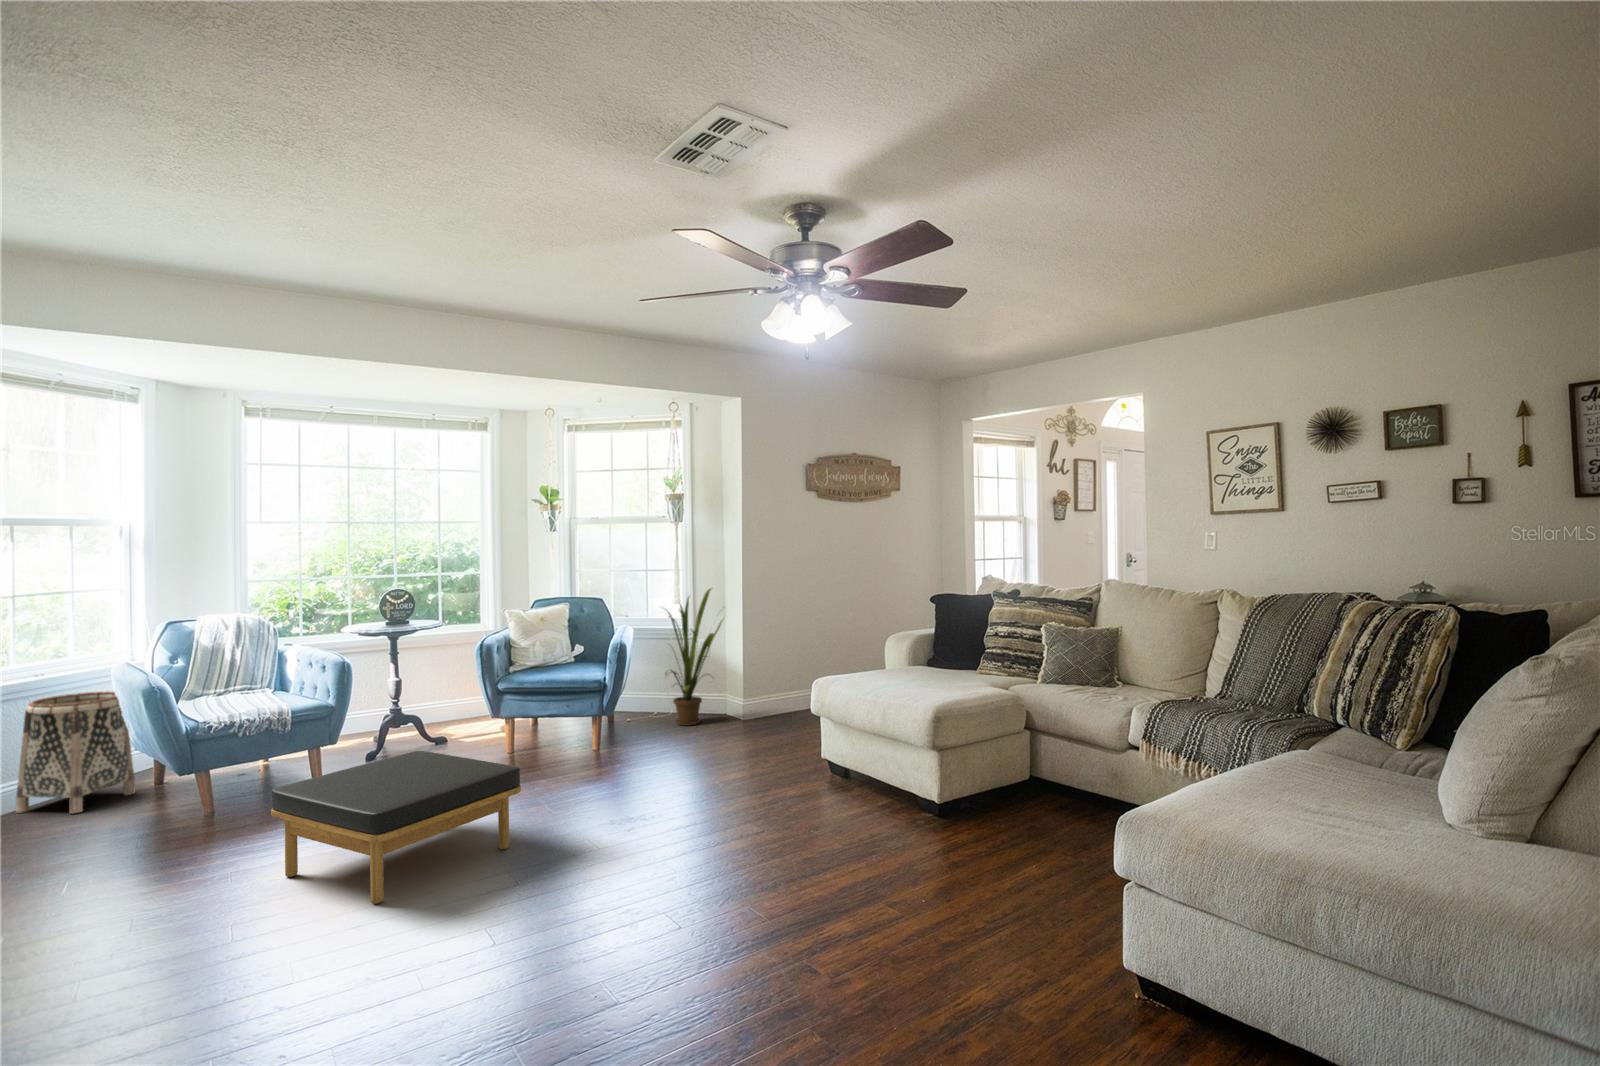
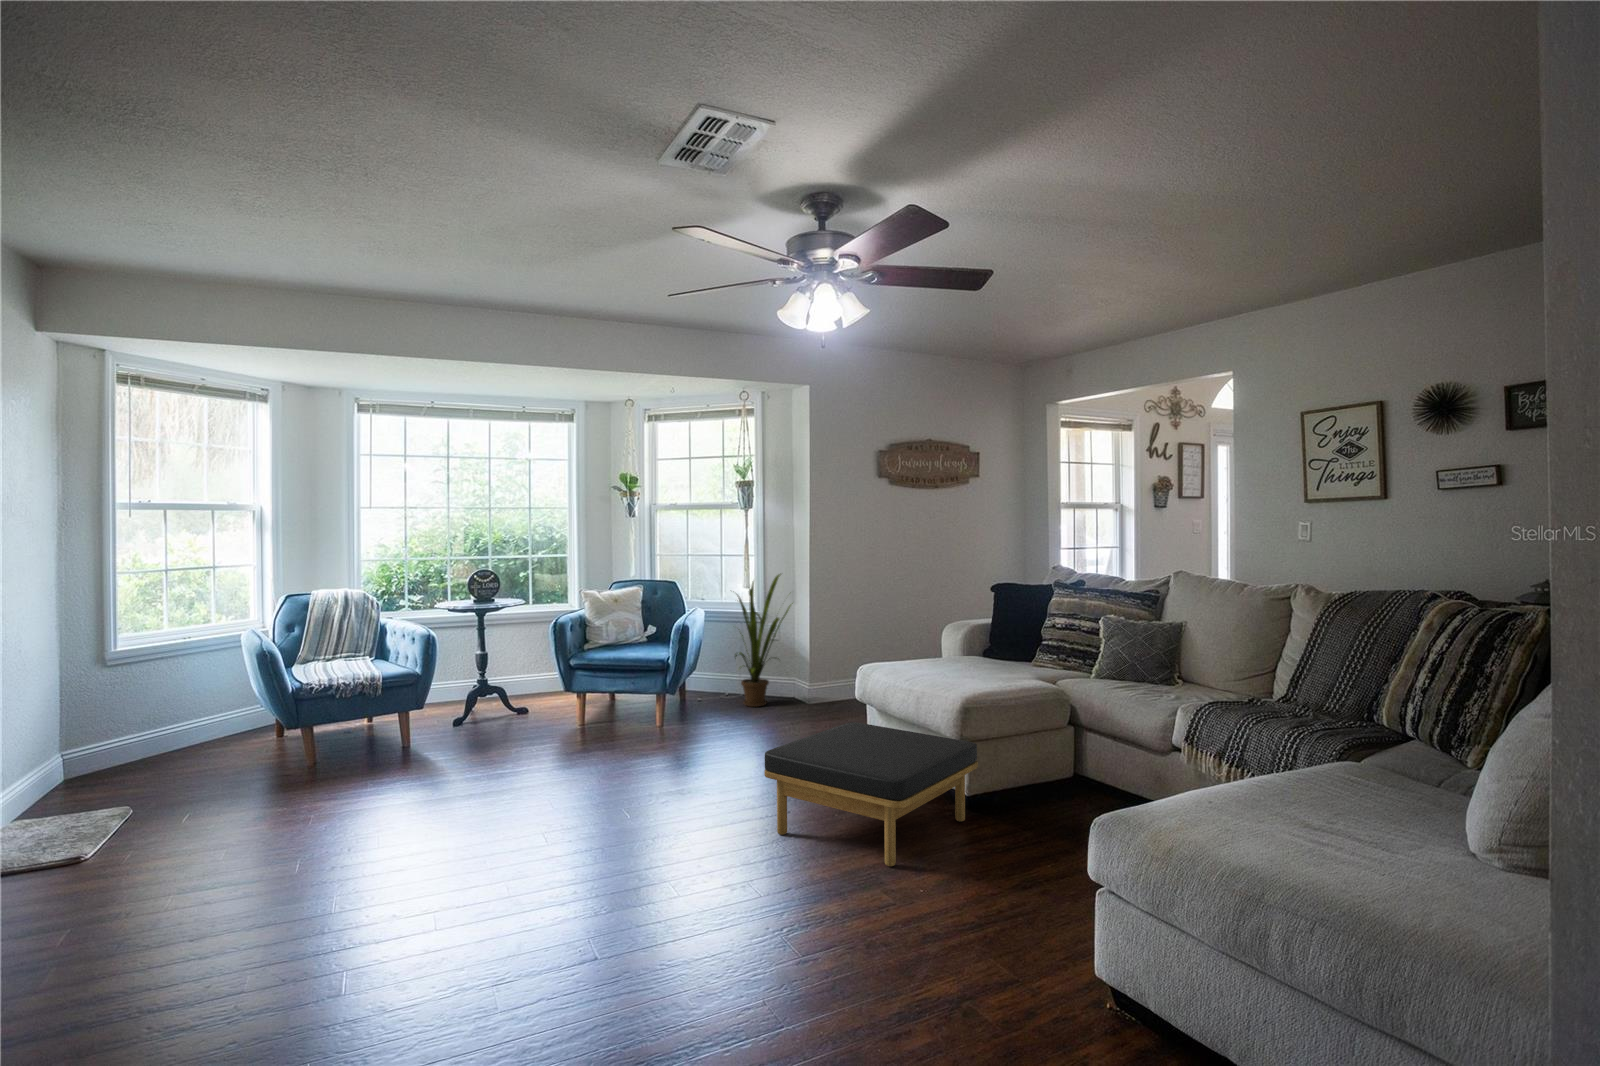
basket: present [16,691,135,813] -> none [162,655,259,760]
ottoman: present [271,751,521,904] -> present [764,722,978,866]

